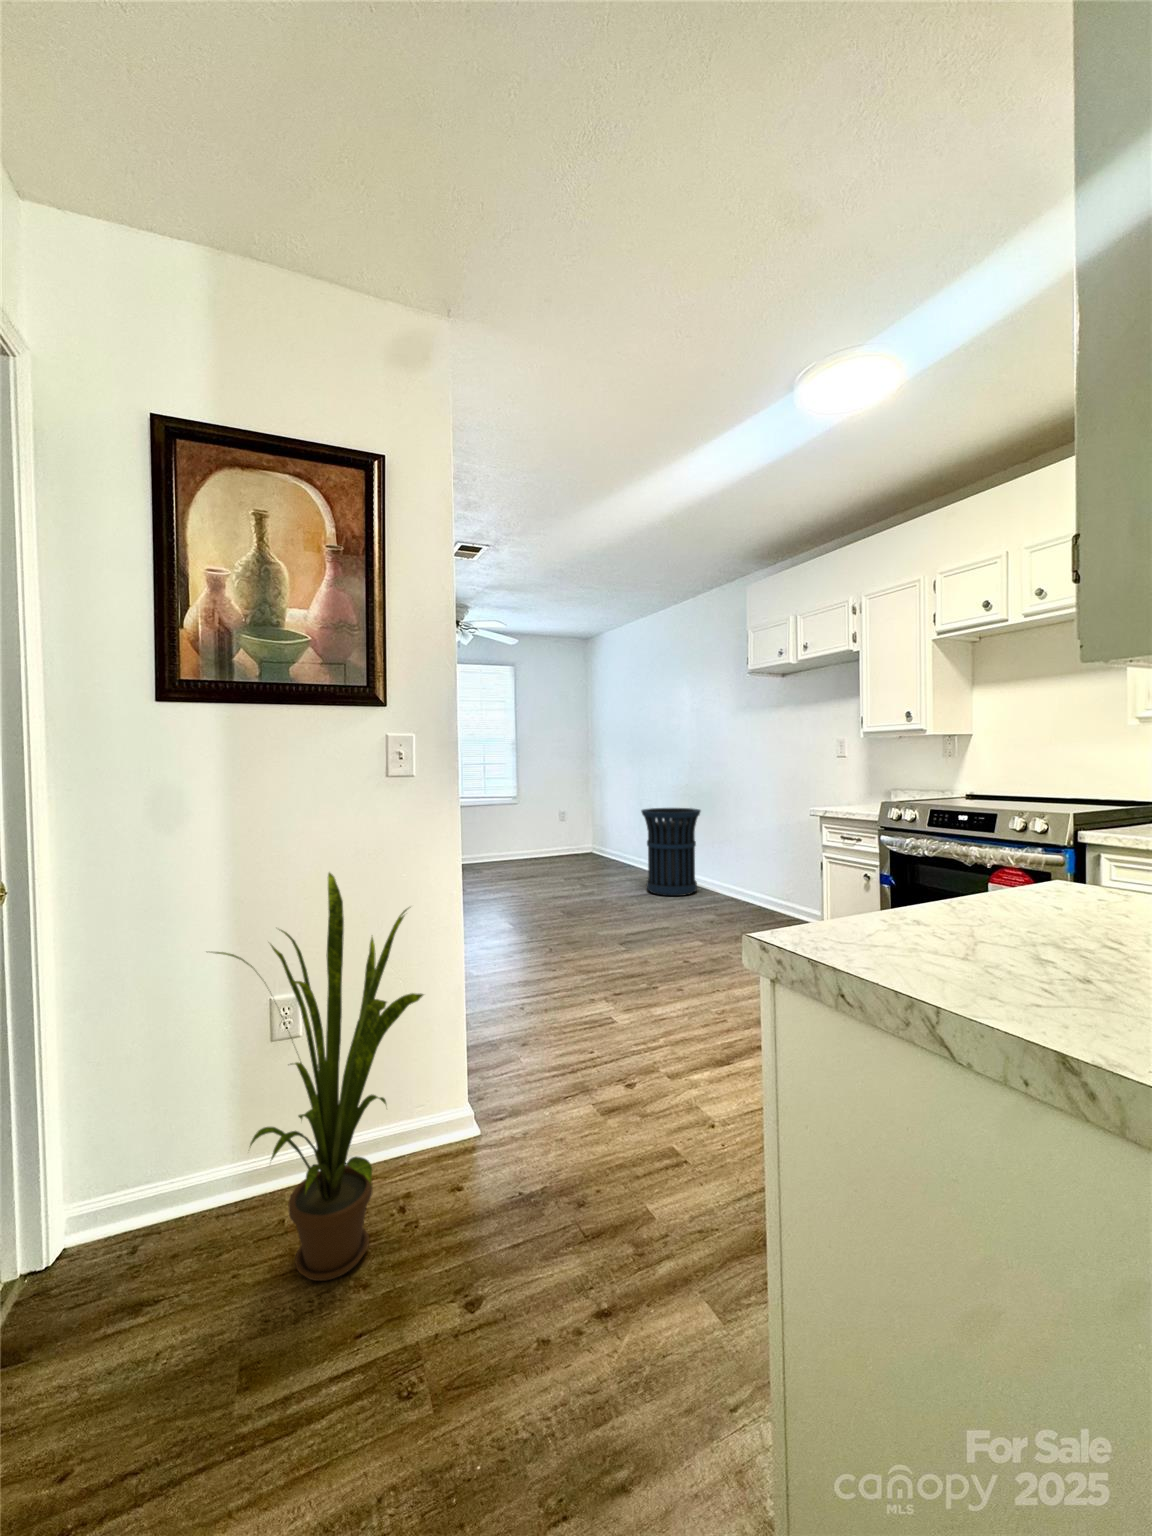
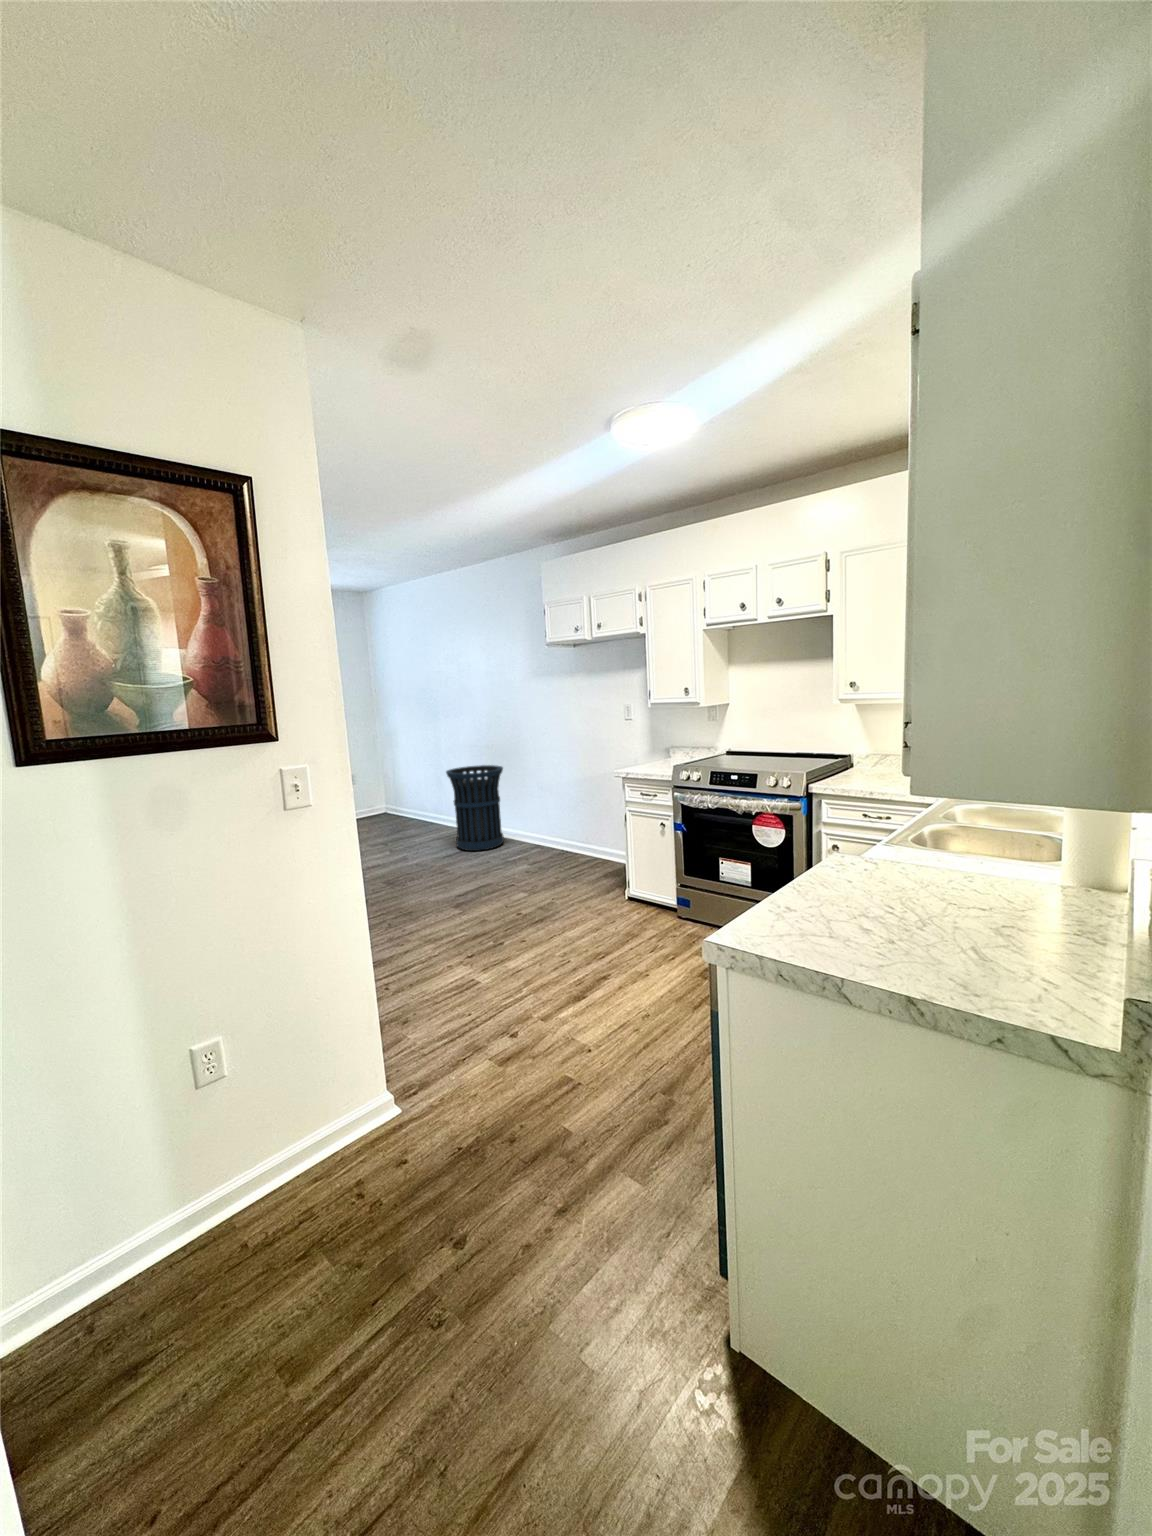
house plant: present [214,873,423,1281] -> none [155,914,384,1280]

